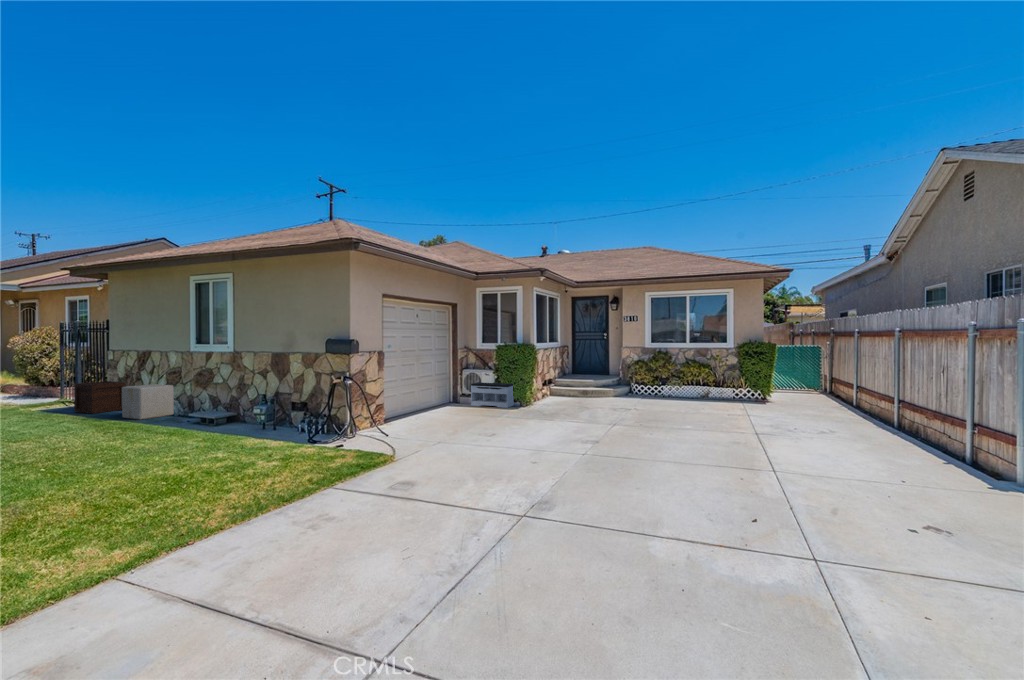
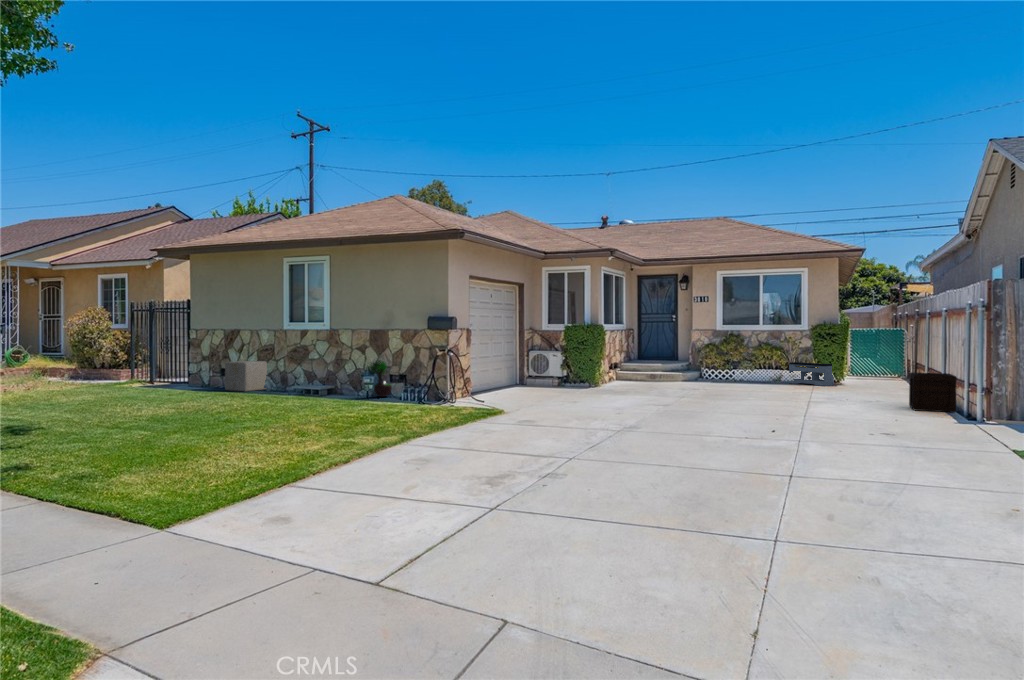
wooden crate: present [74,381,126,414] -> present [909,372,957,412]
bench: present [471,382,514,408] -> present [789,362,834,386]
potted tree: none [257,383,292,428] -> present [369,360,392,397]

